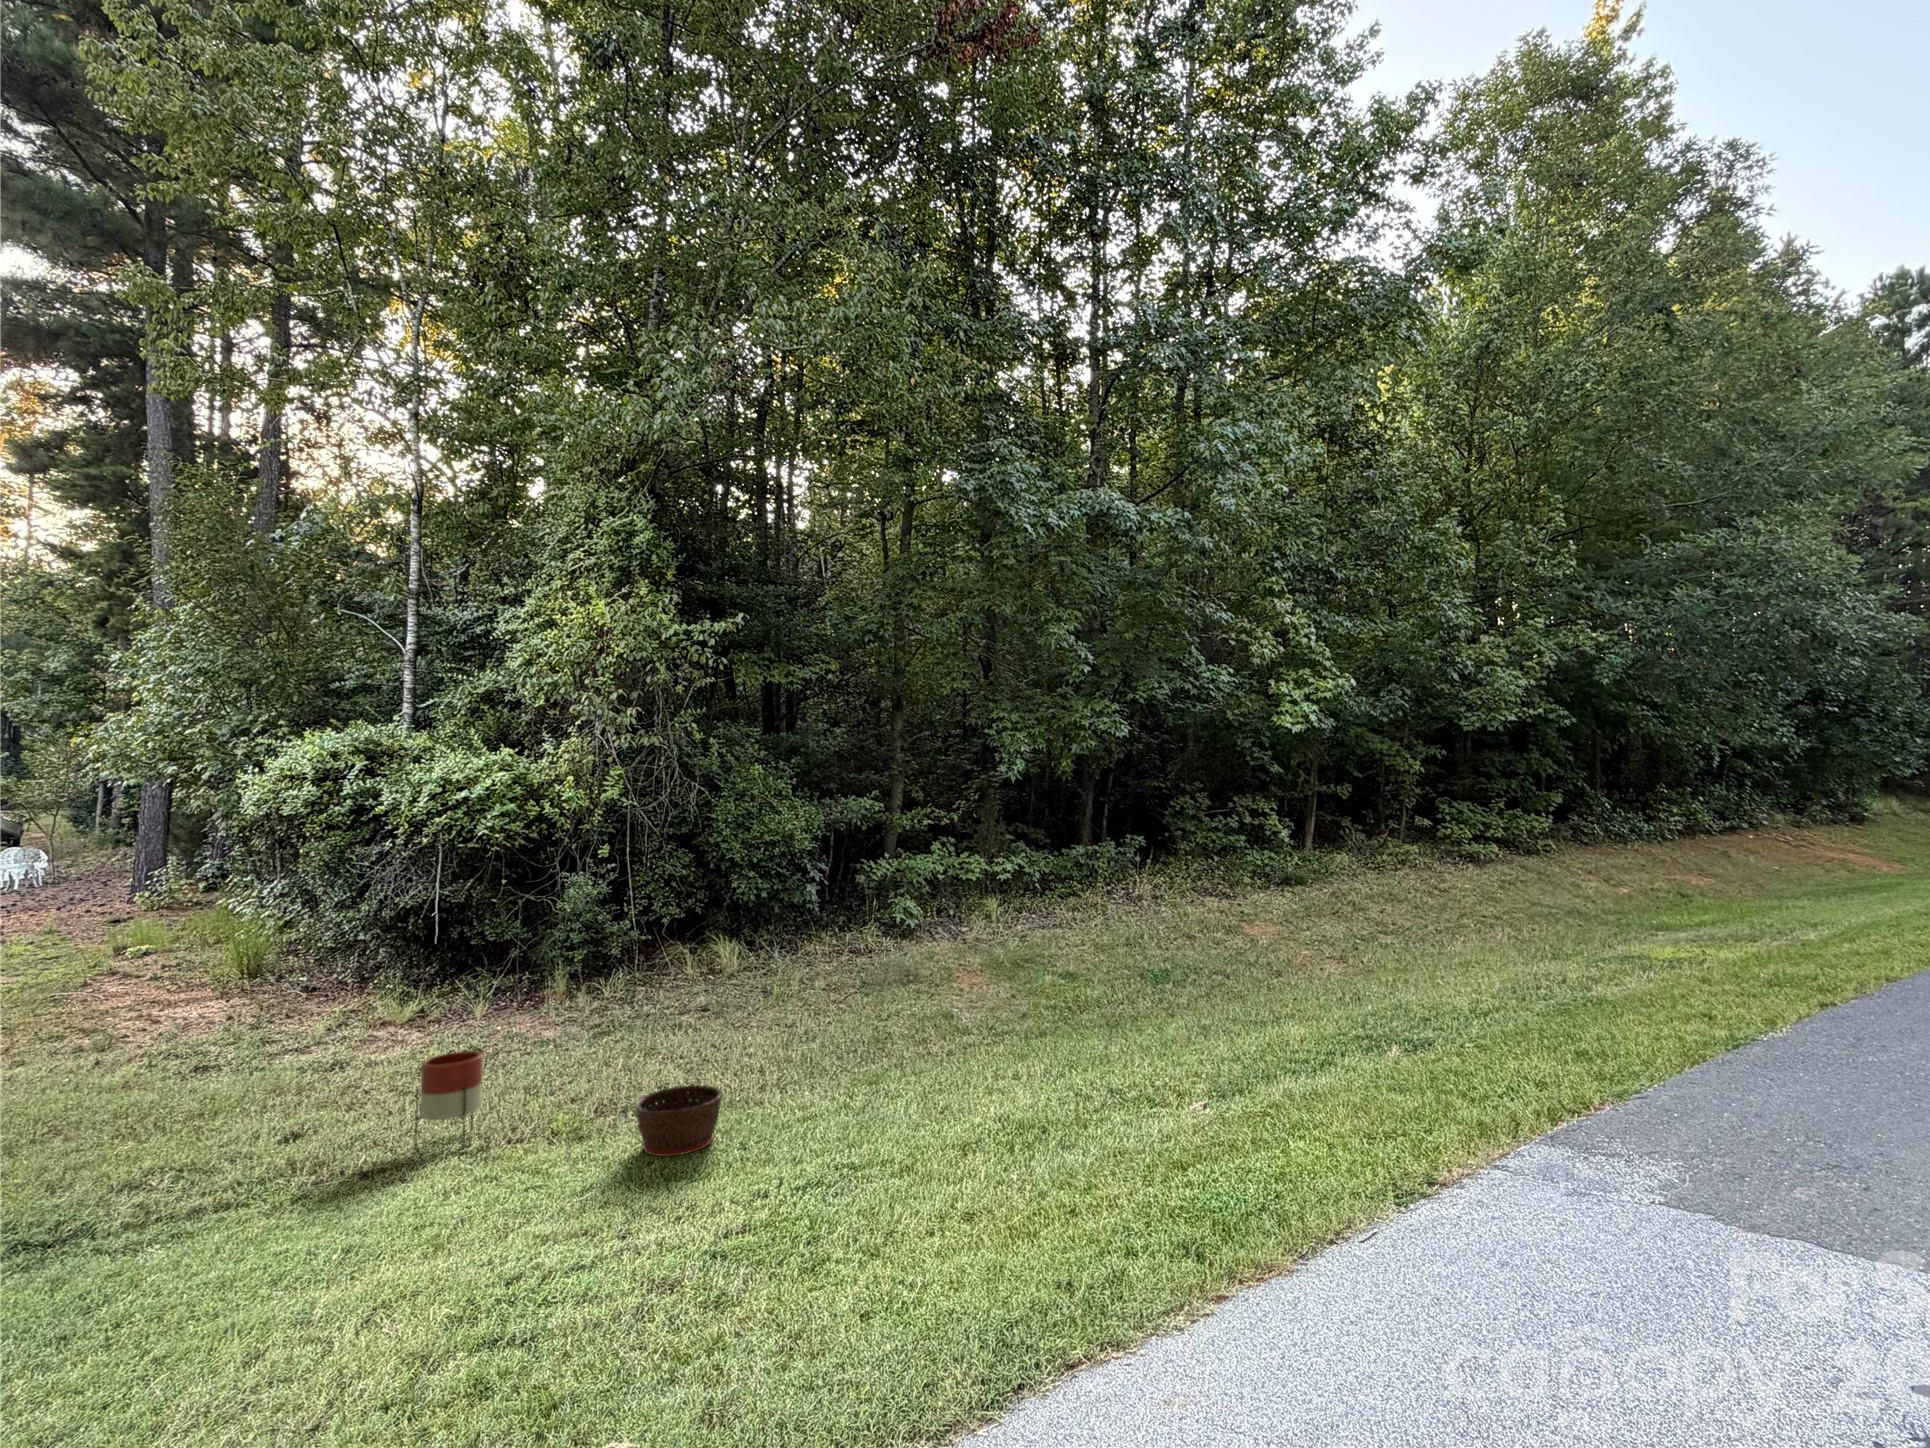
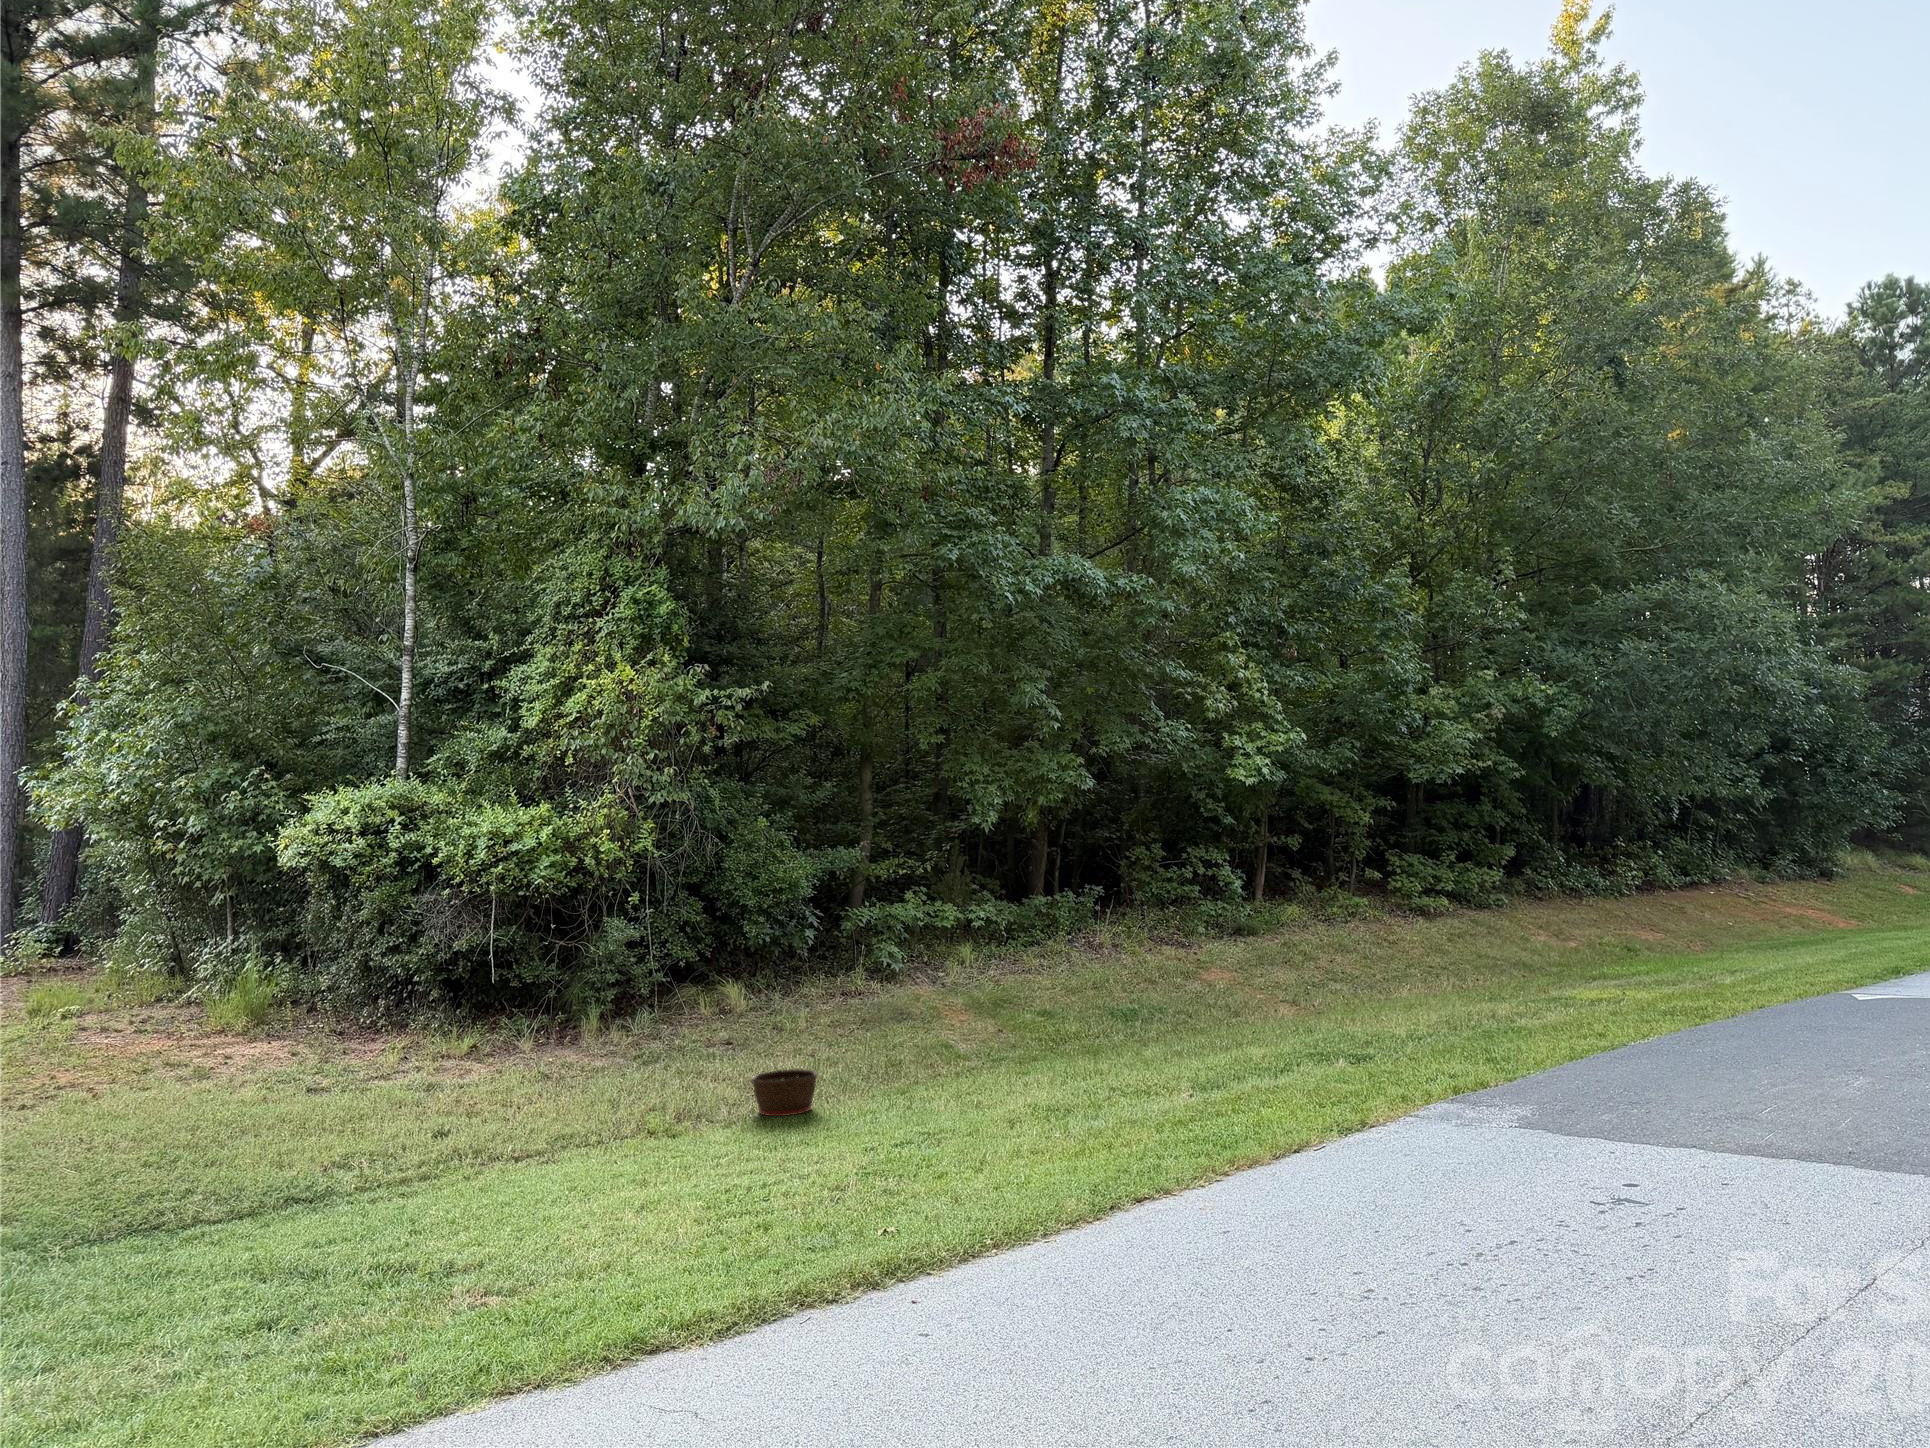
planter: present [414,1051,483,1147] -> none [563,1049,612,1123]

